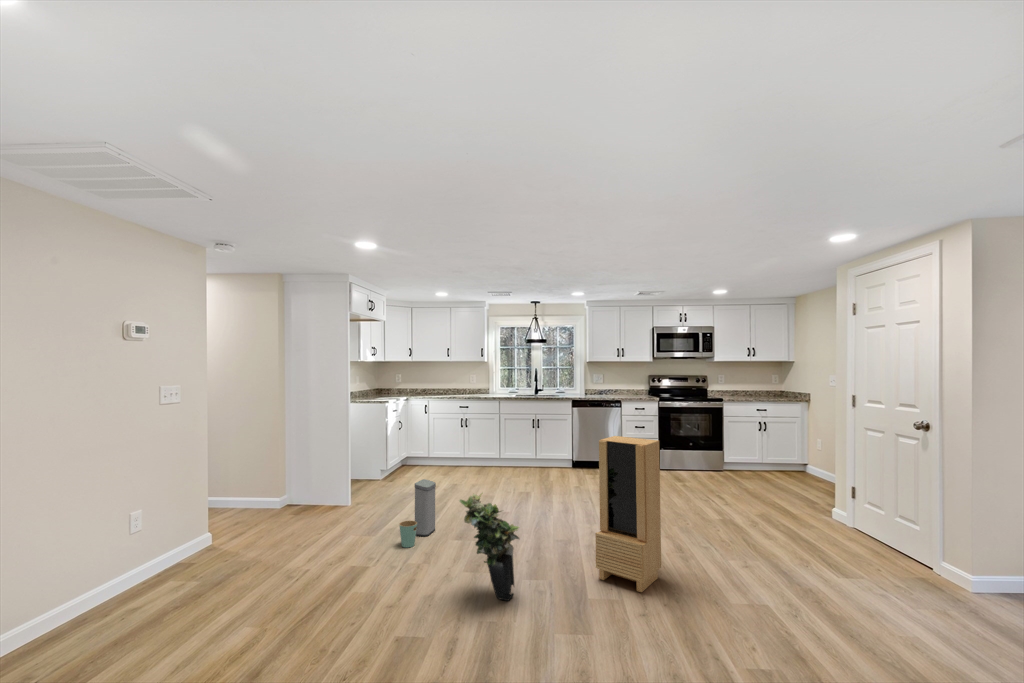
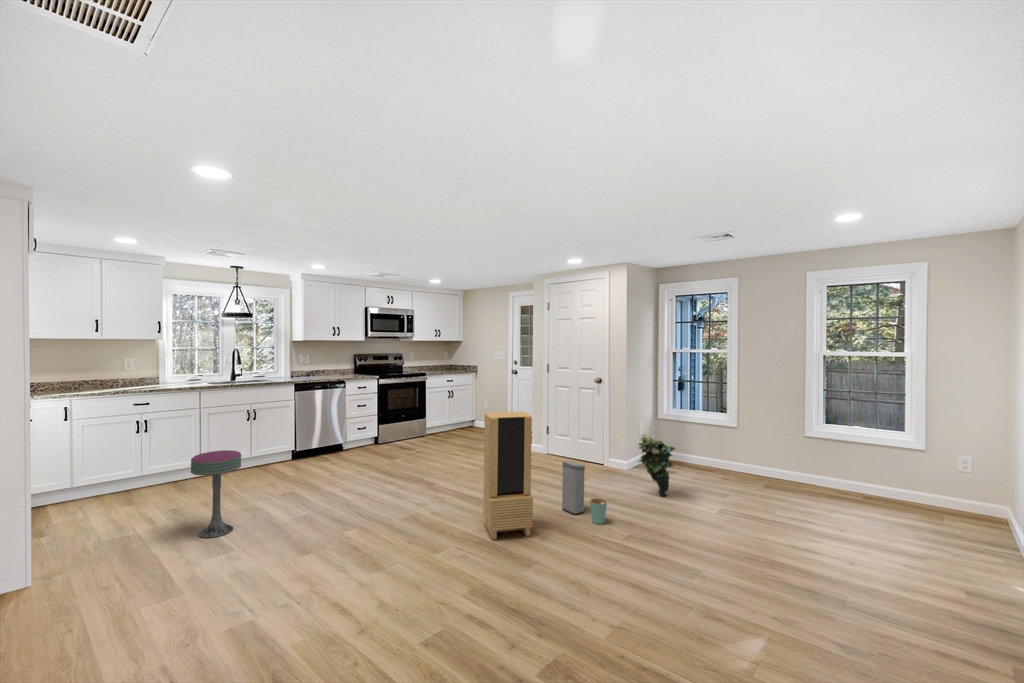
bar stool: none [438,442,469,505] -> present [191,450,241,538]
trash can: present [399,479,436,548] -> present [562,461,607,524]
potted plant: present [459,493,519,601] -> present [638,434,675,496]

